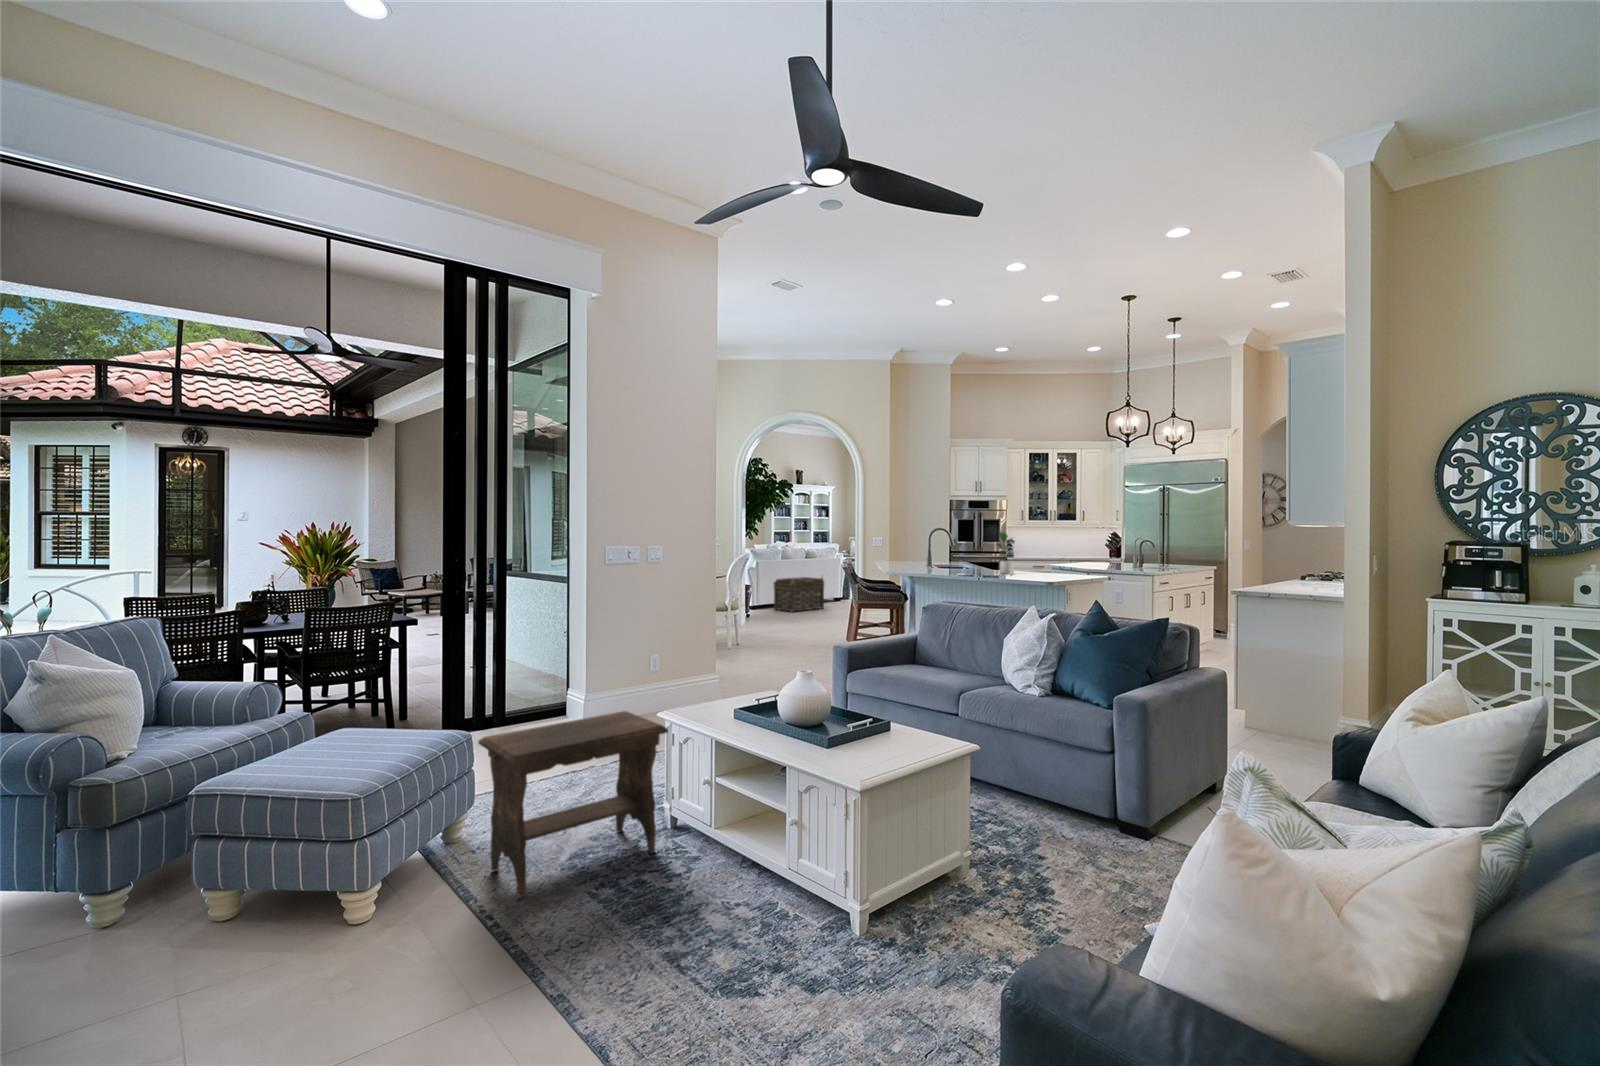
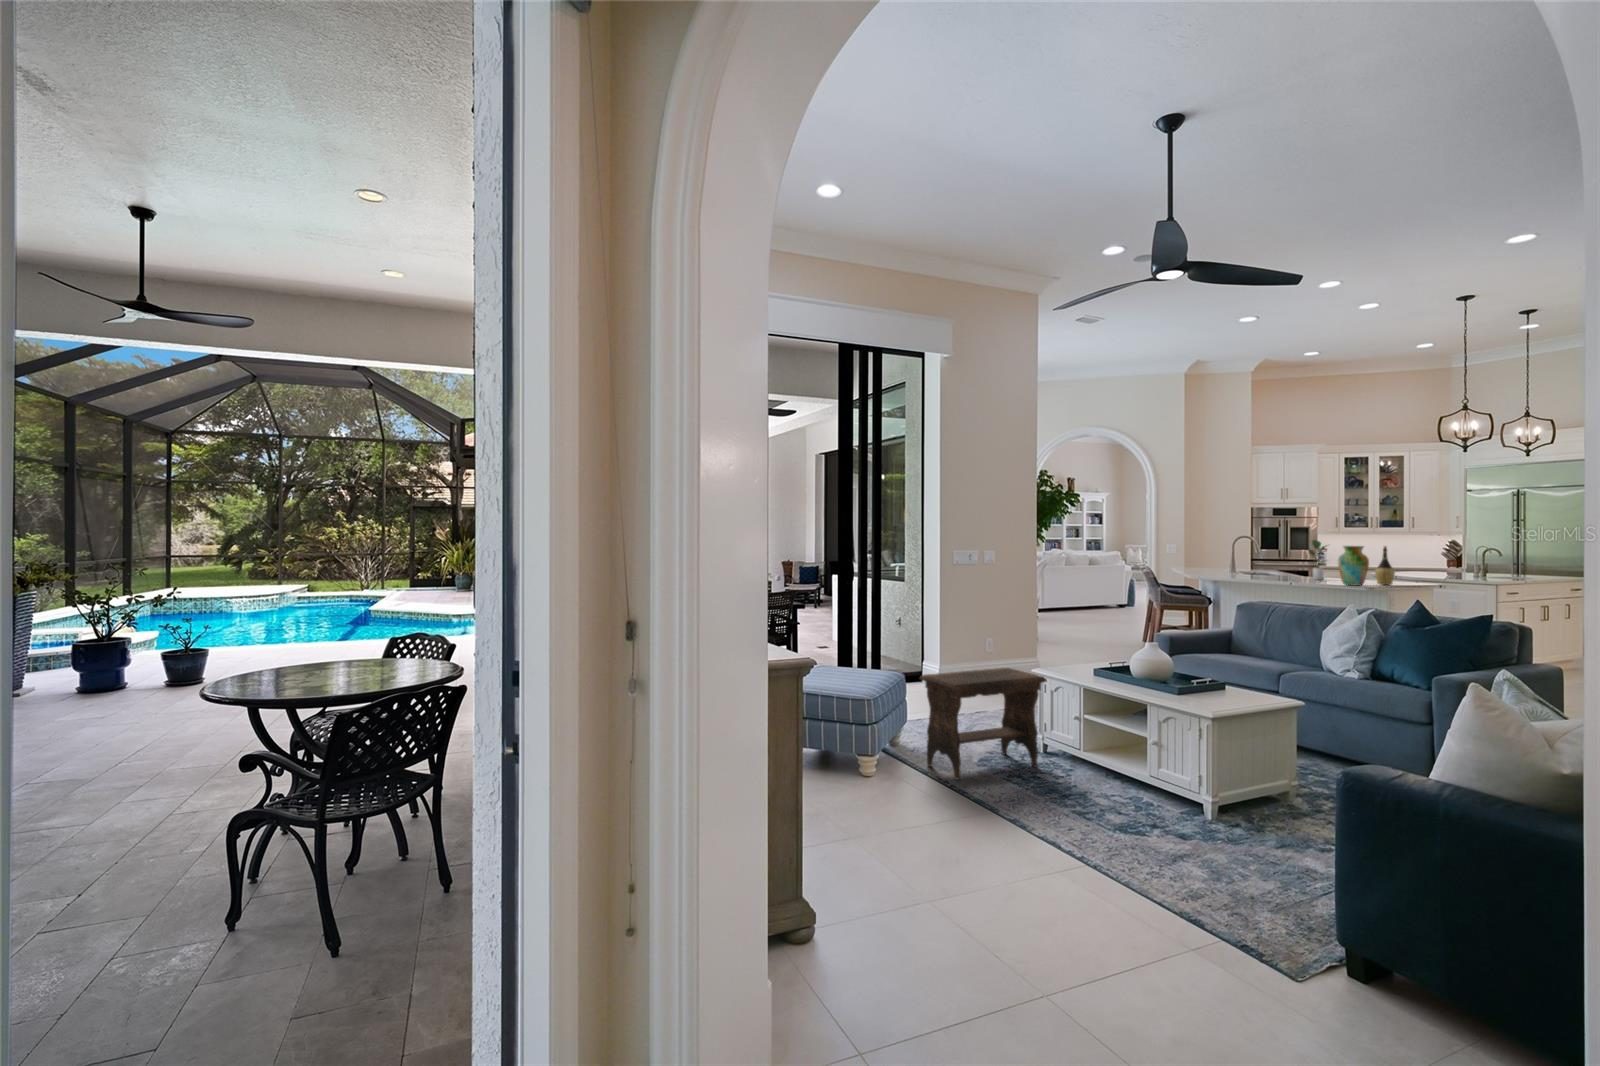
vase: none [1021,538,1050,580] -> present [1338,546,1369,586]
wine bottle: none [1055,538,1072,579] -> present [1375,546,1395,585]
basket: present [773,577,824,612] -> none [1056,582,1109,617]

